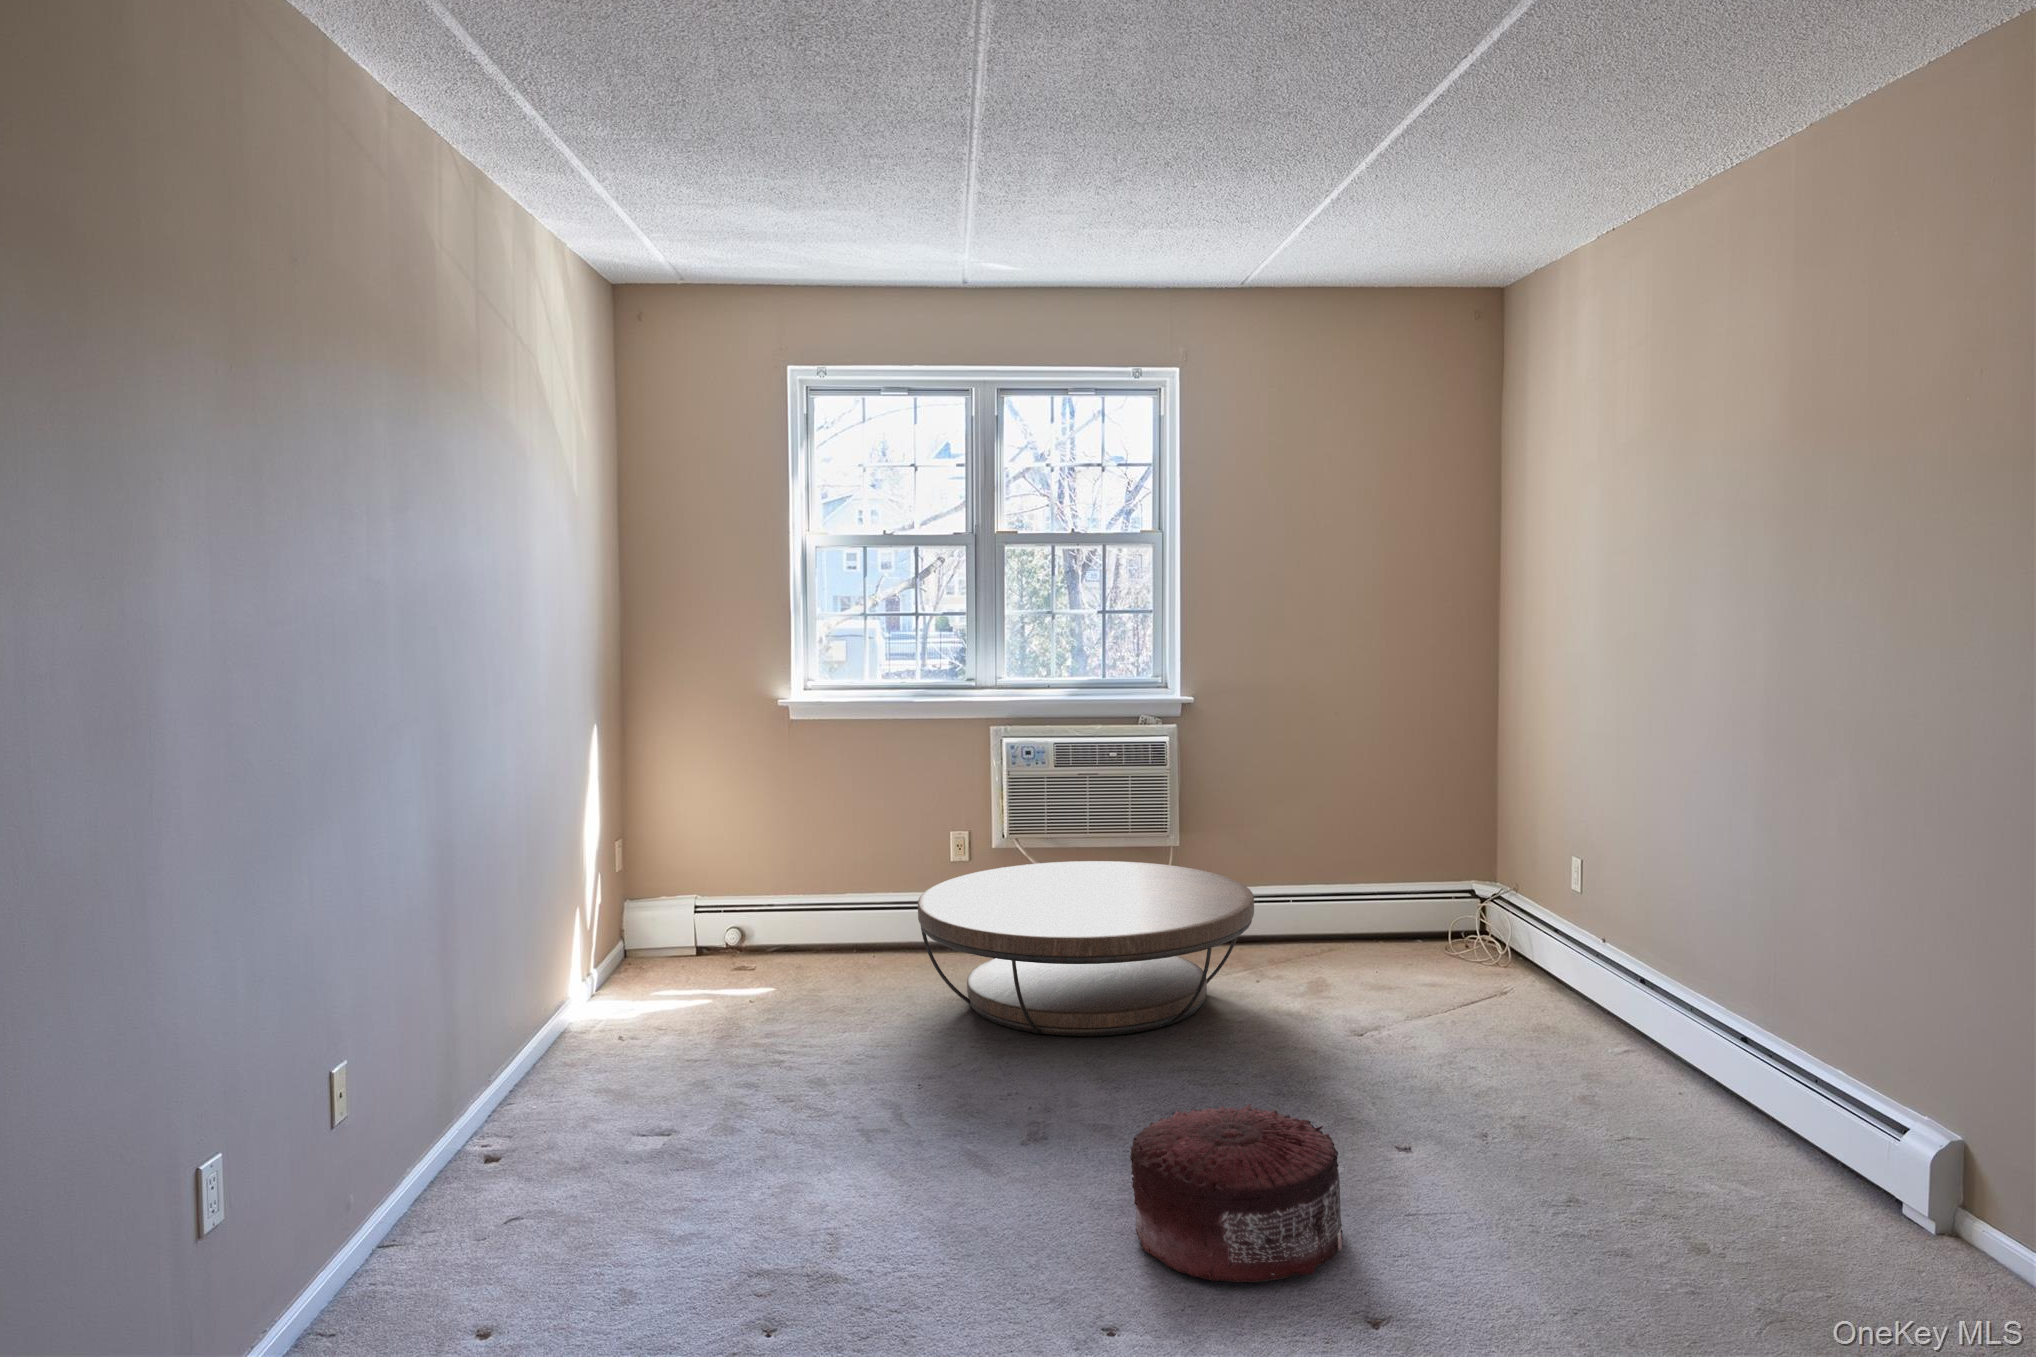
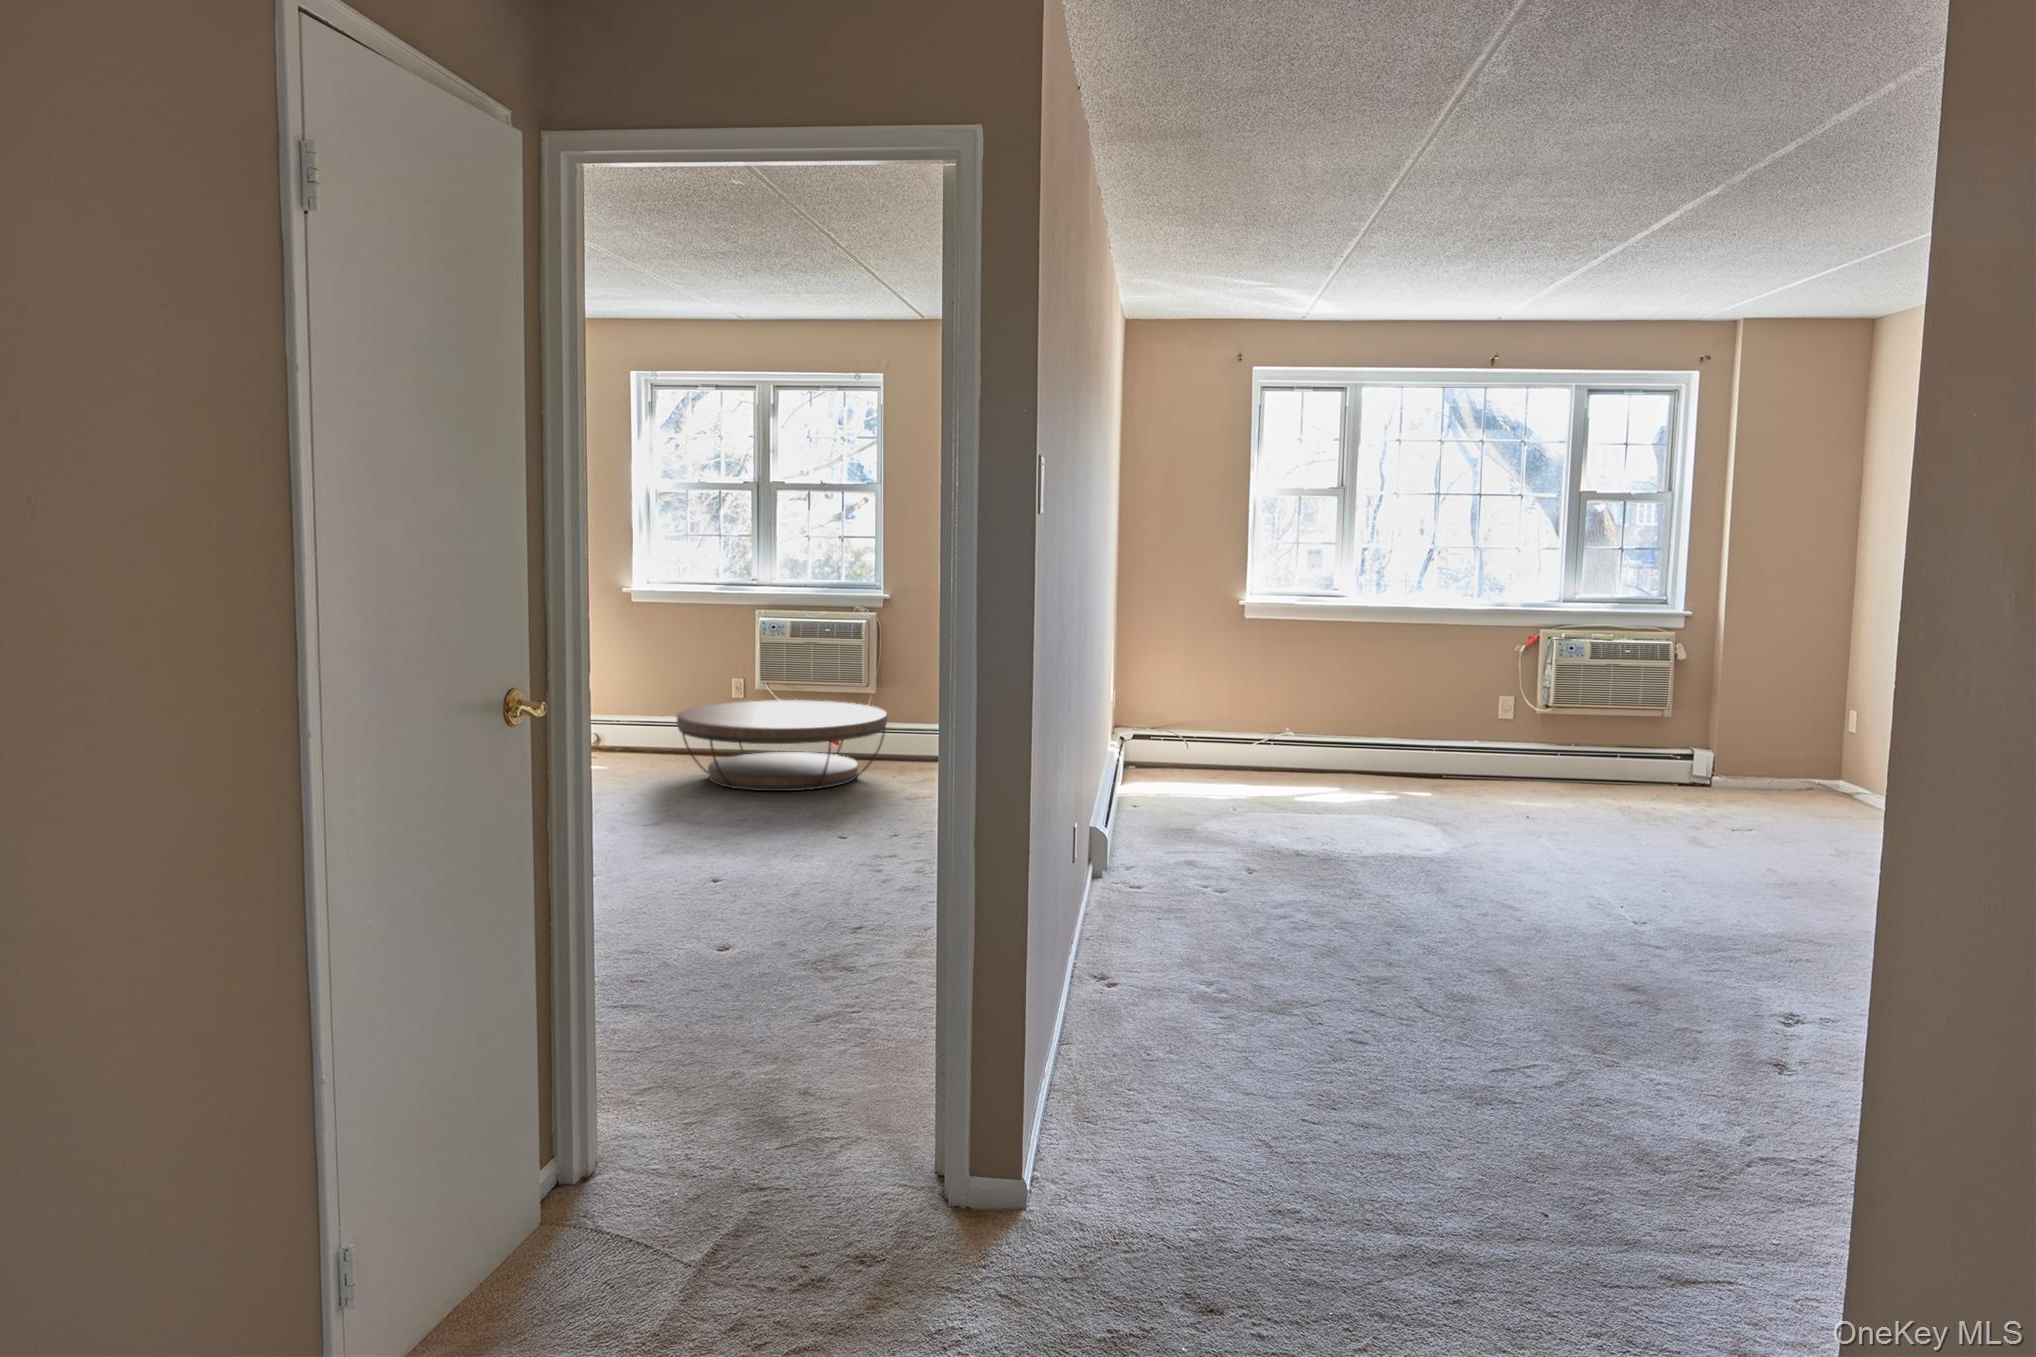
pouf: present [1130,1104,1342,1282] -> none [676,795,788,862]

